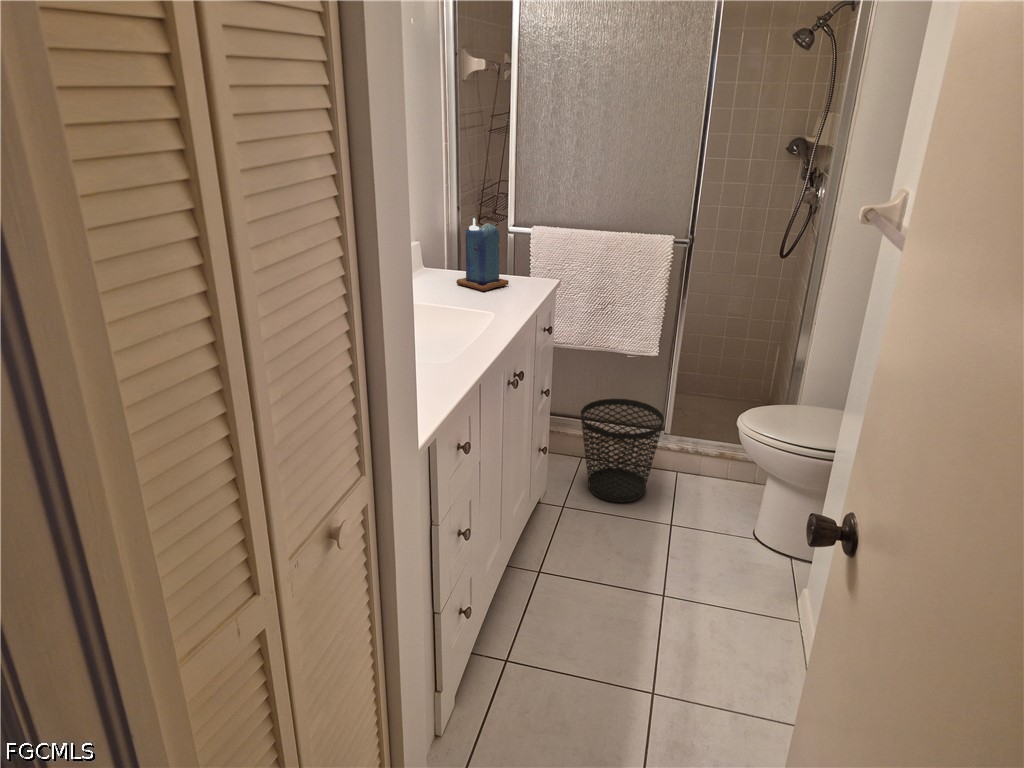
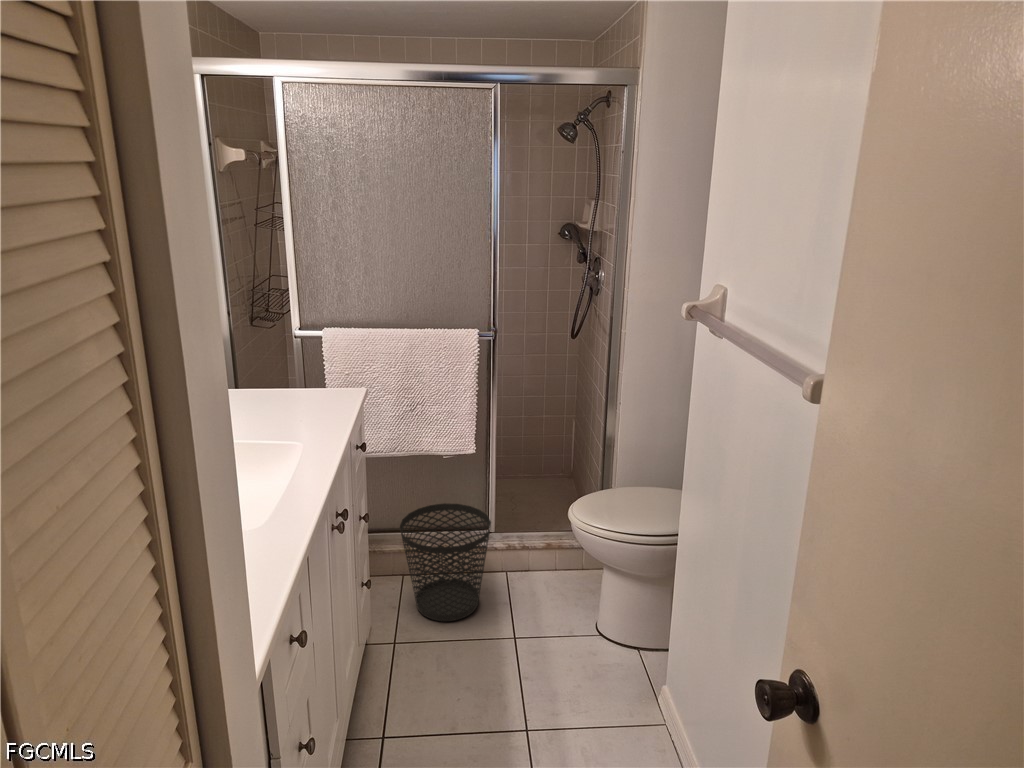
candle: present [456,218,509,291] -> none [247,335,309,418]

